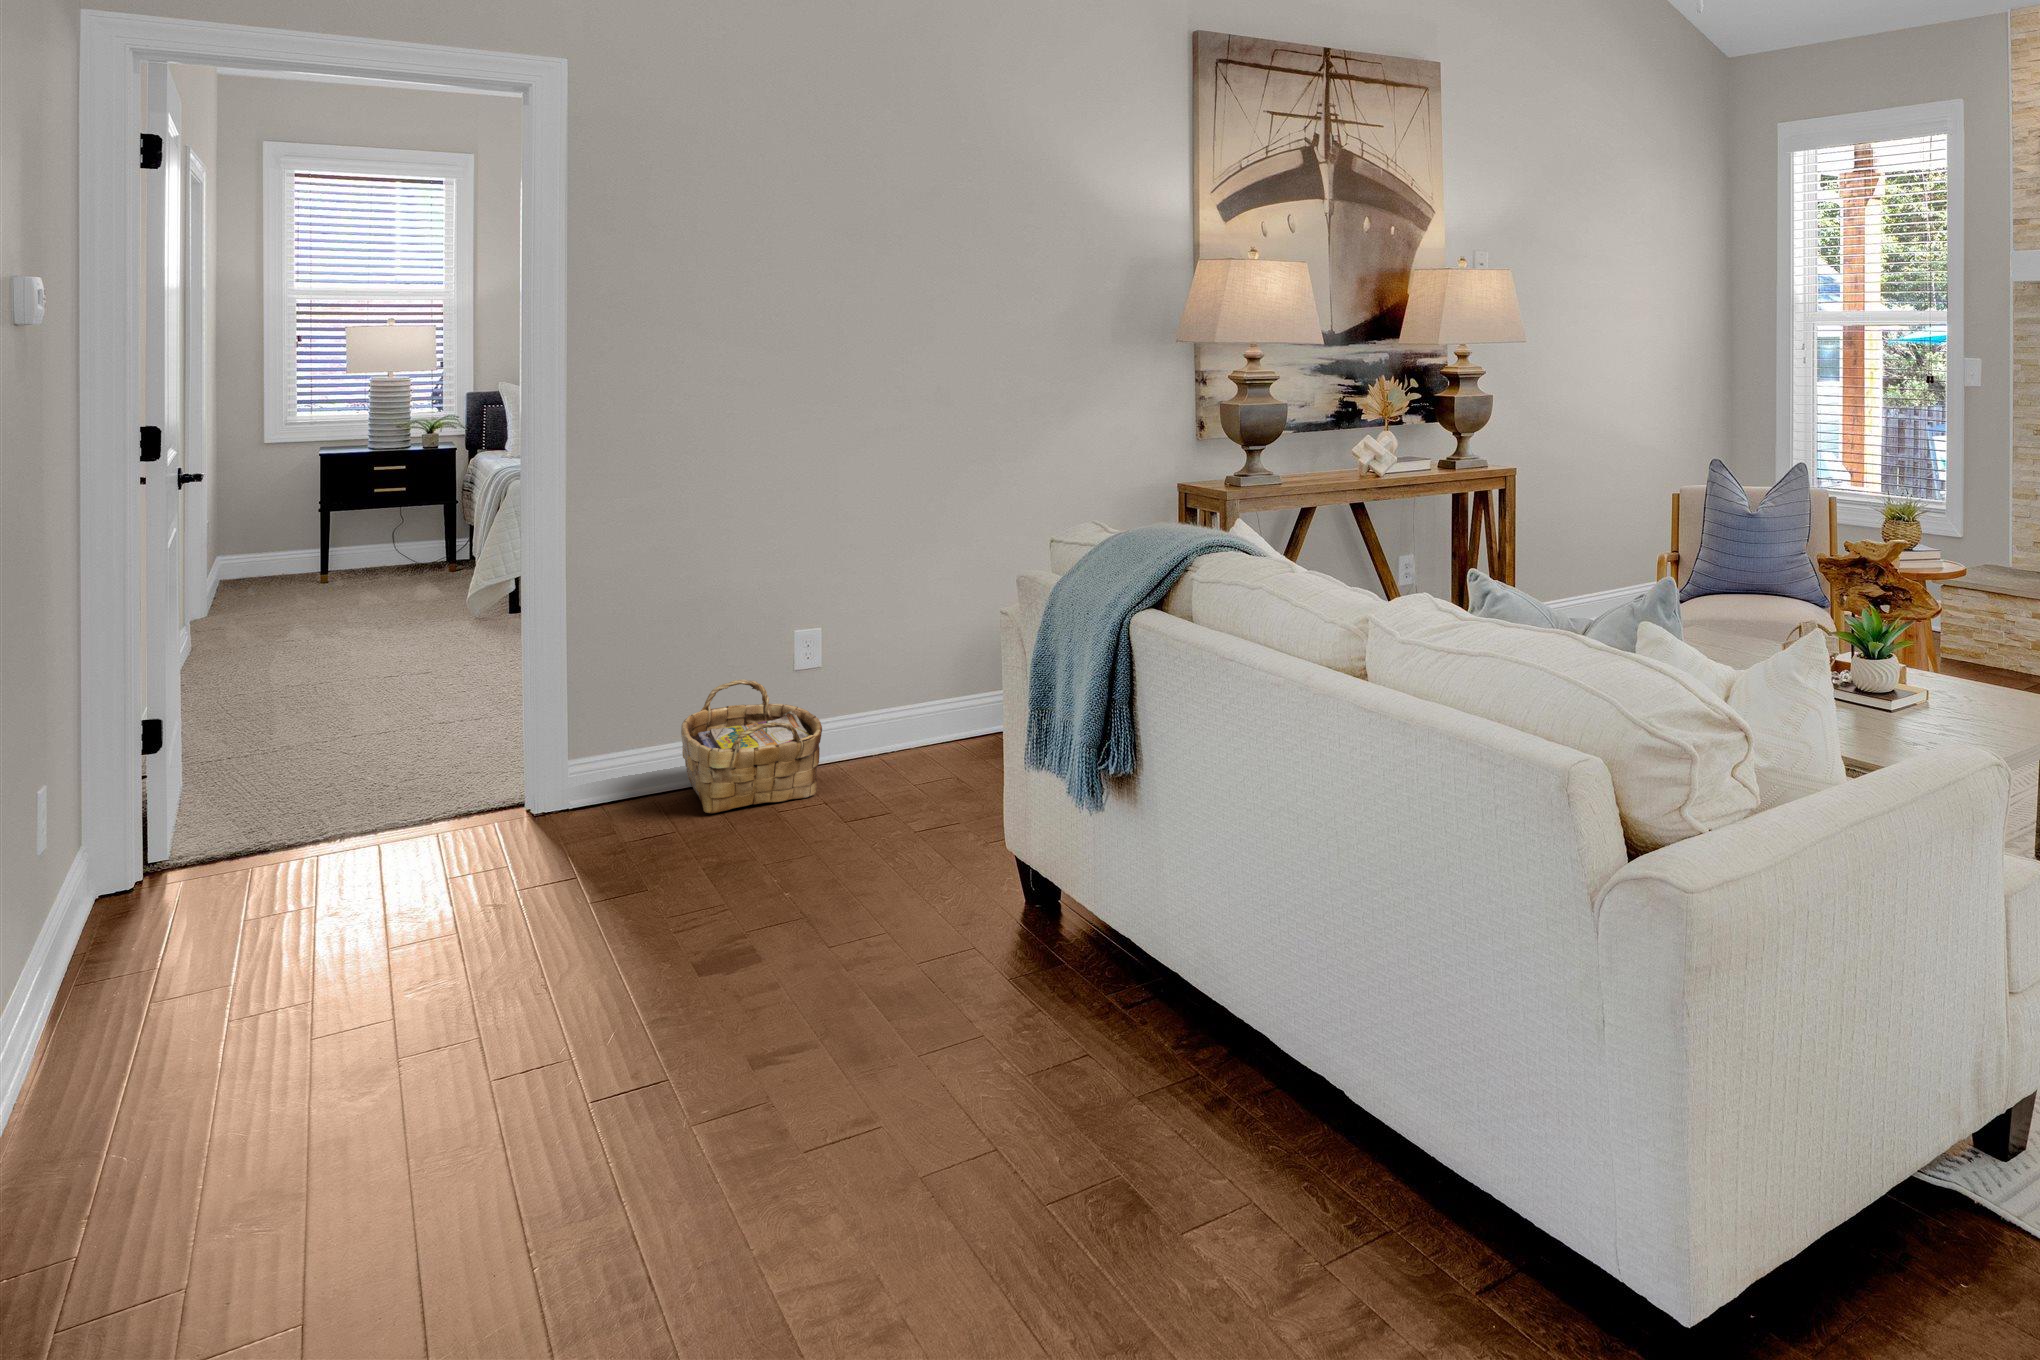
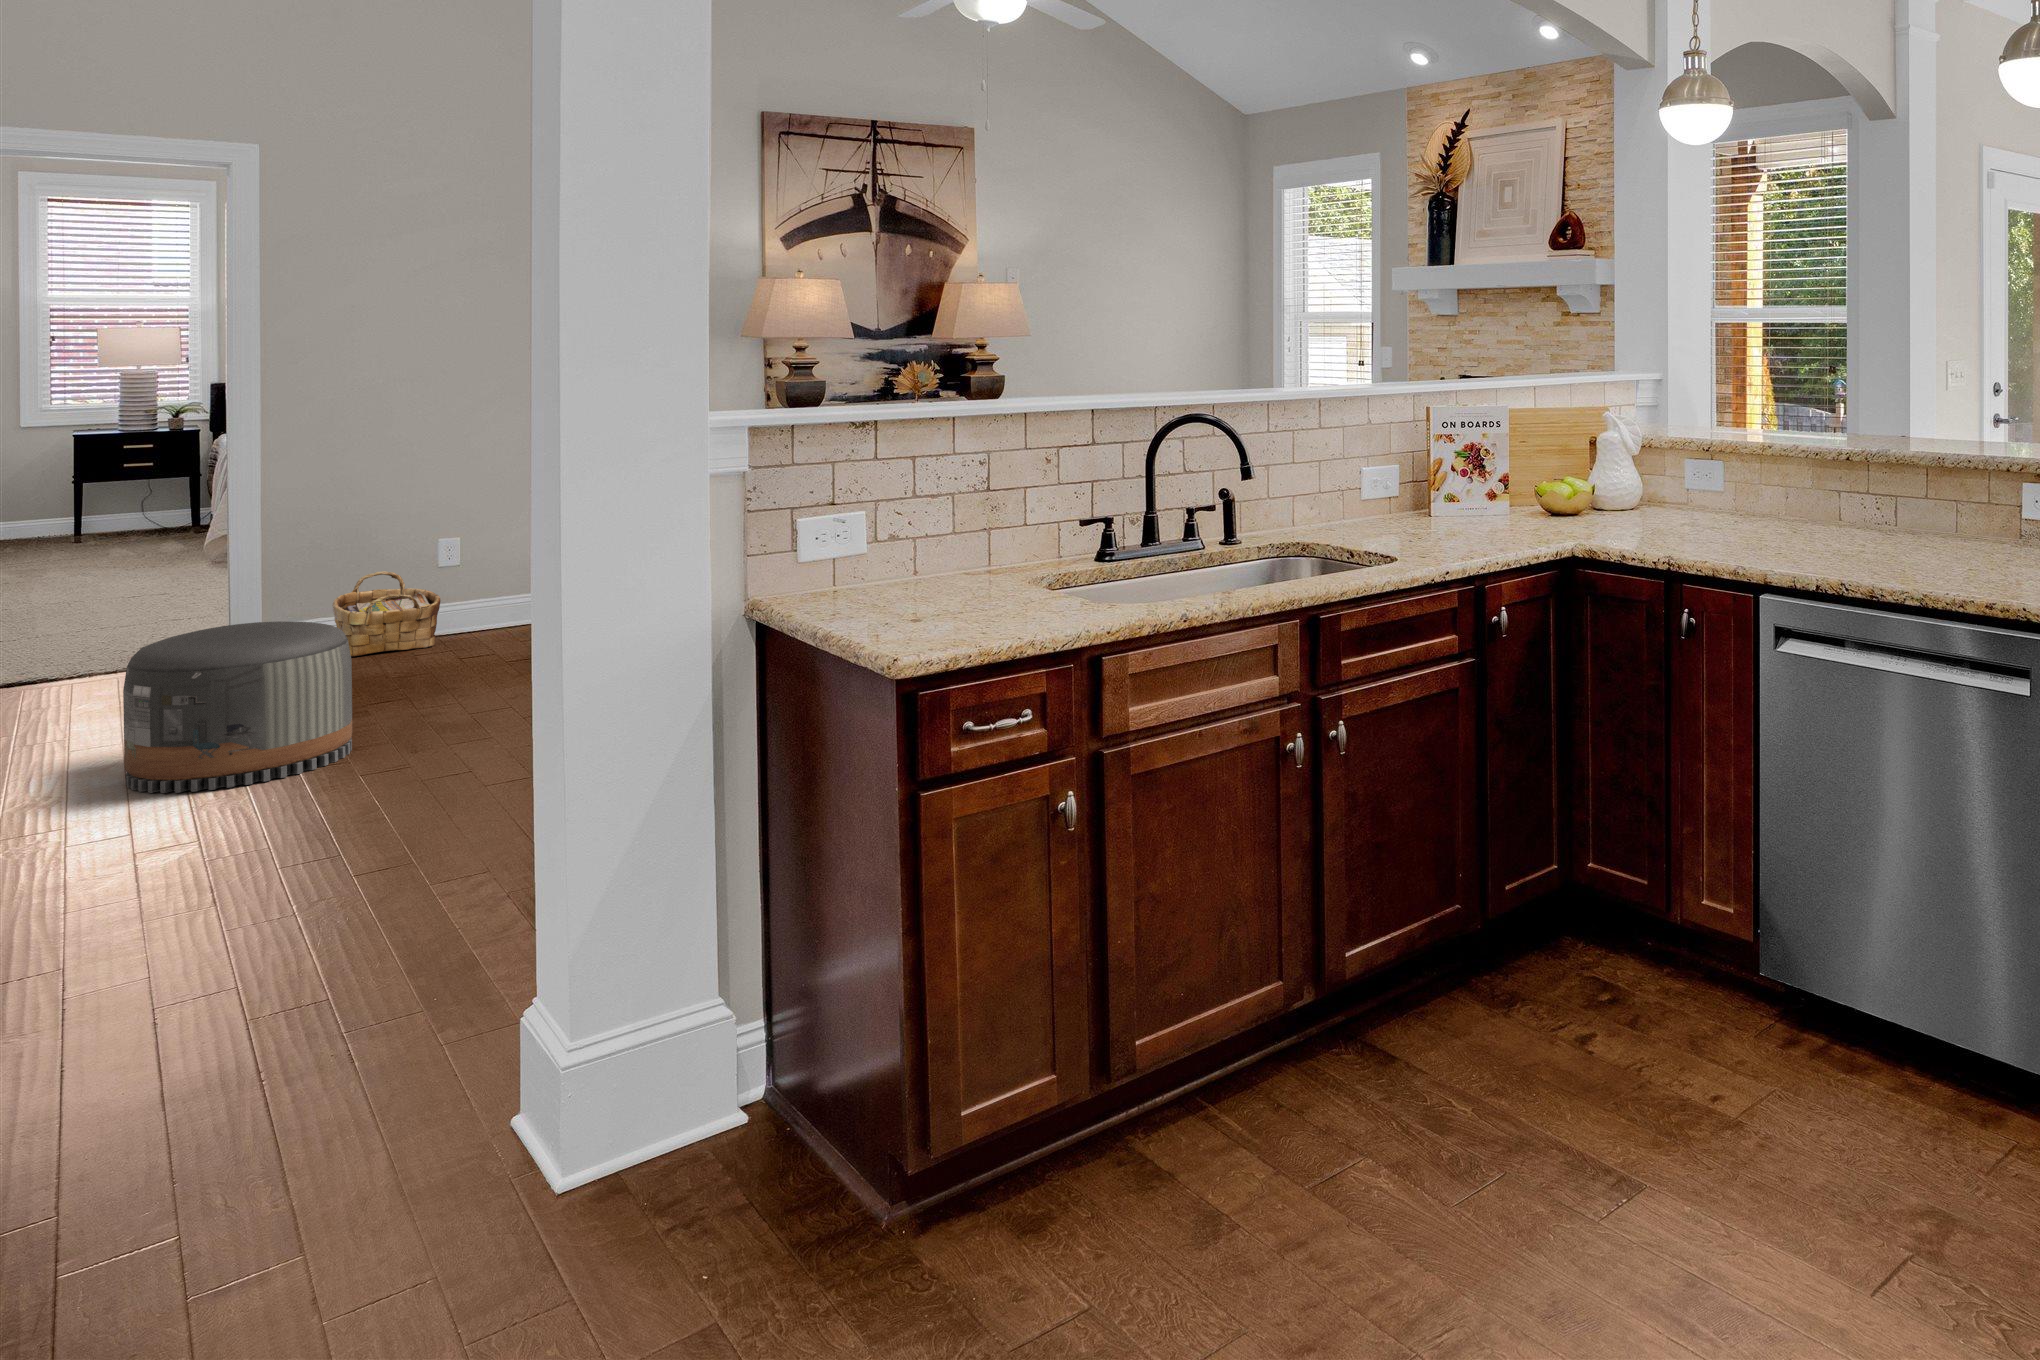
pouf: none [444,826,788,1170] -> present [123,622,352,793]

